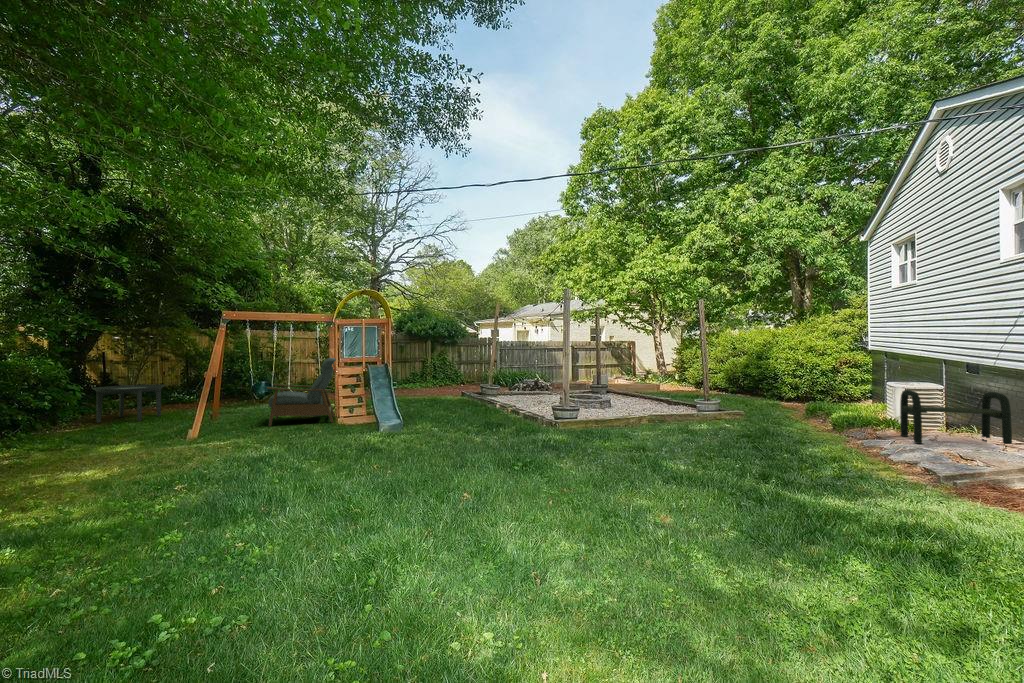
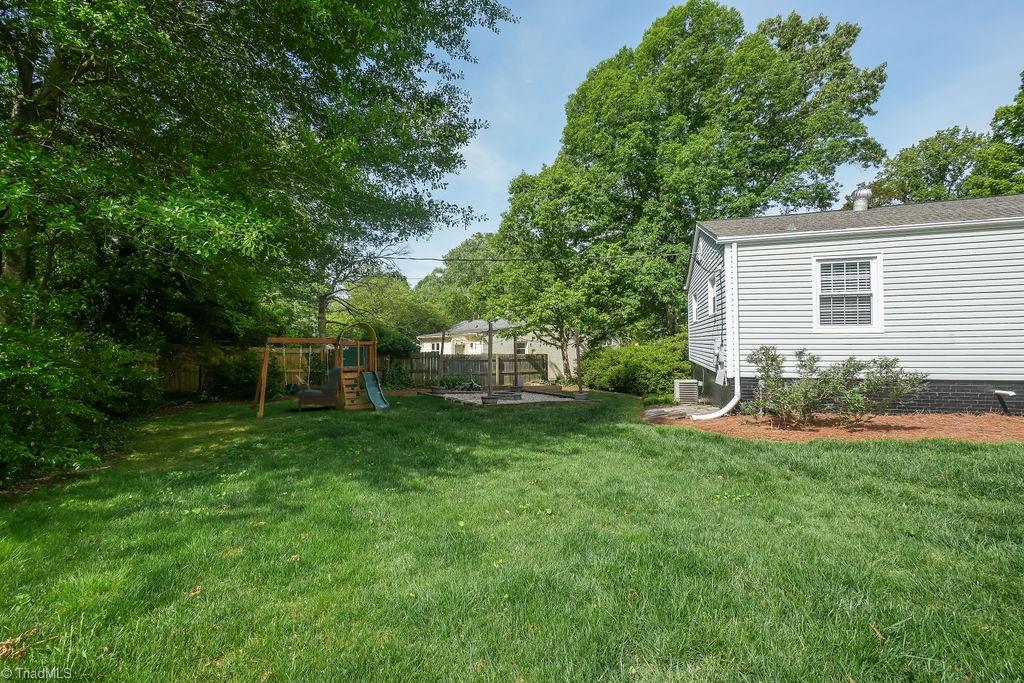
round table: present [93,384,165,423] -> none [162,387,211,413]
bench: present [900,390,1012,444] -> none [673,381,715,410]

